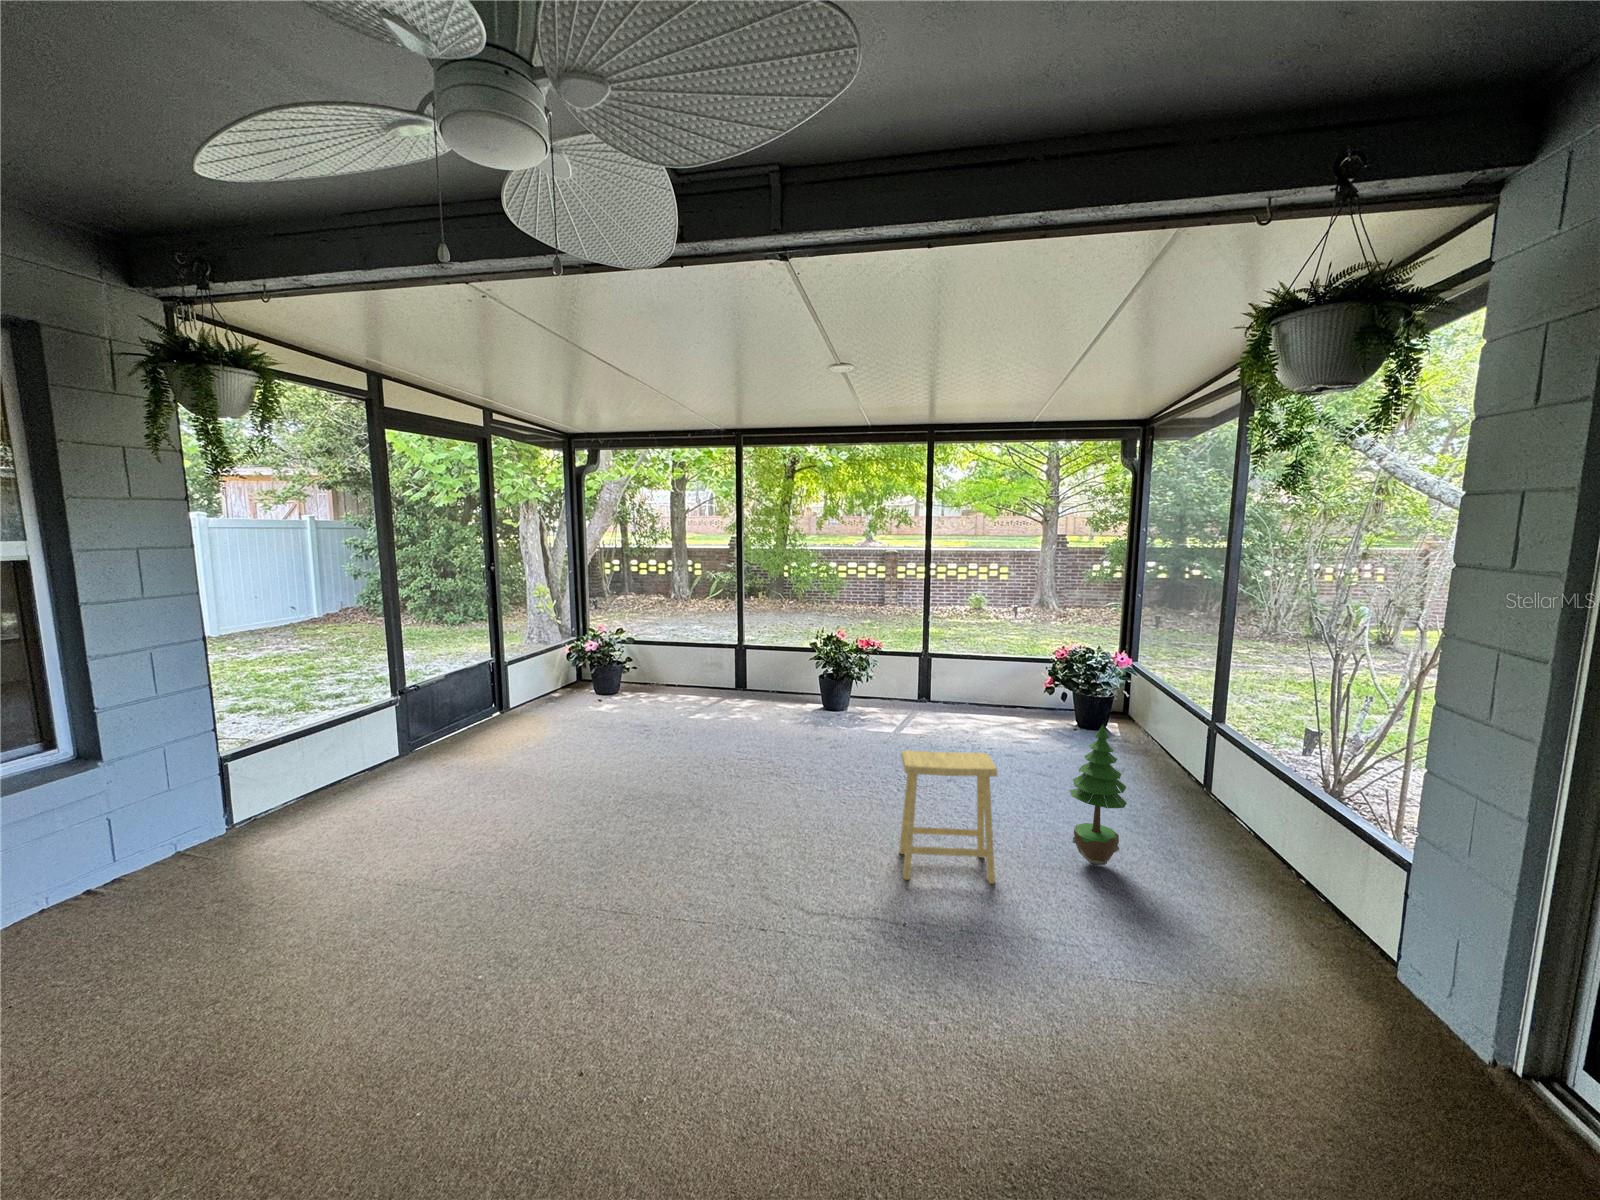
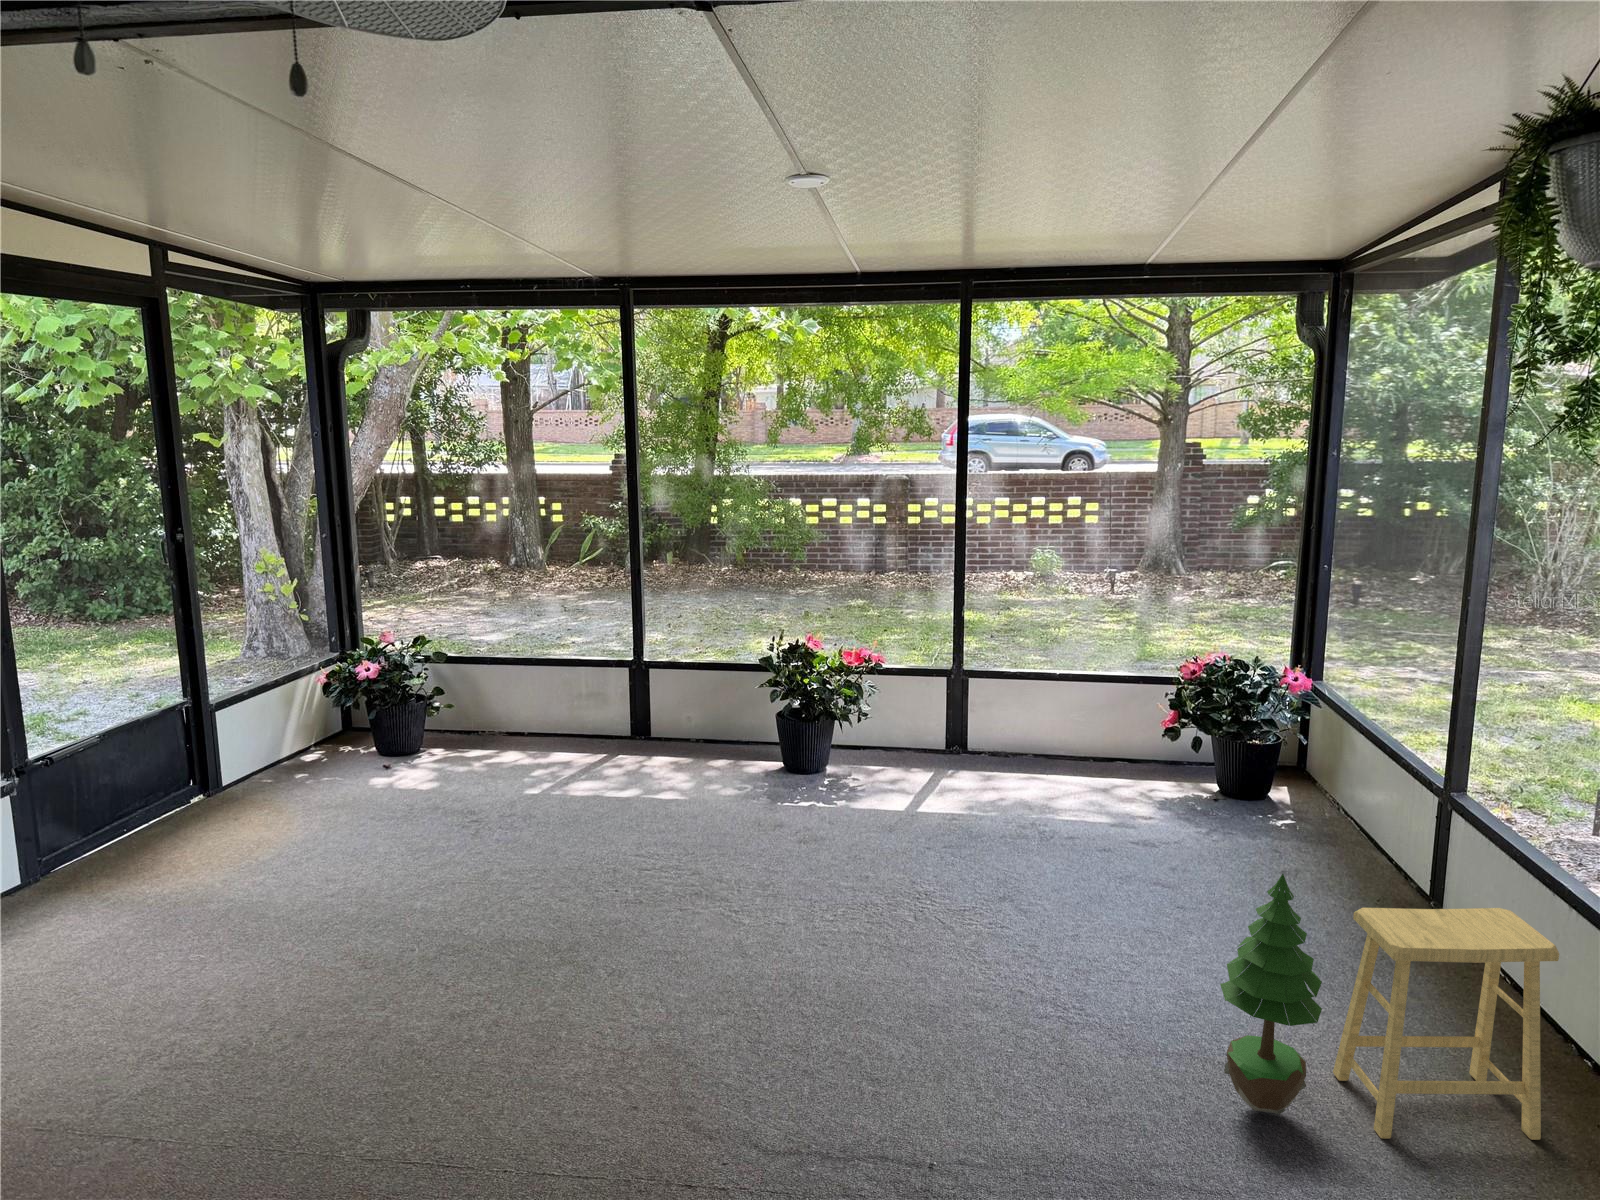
footstool: present [899,750,998,884] -> present [1333,908,1559,1140]

